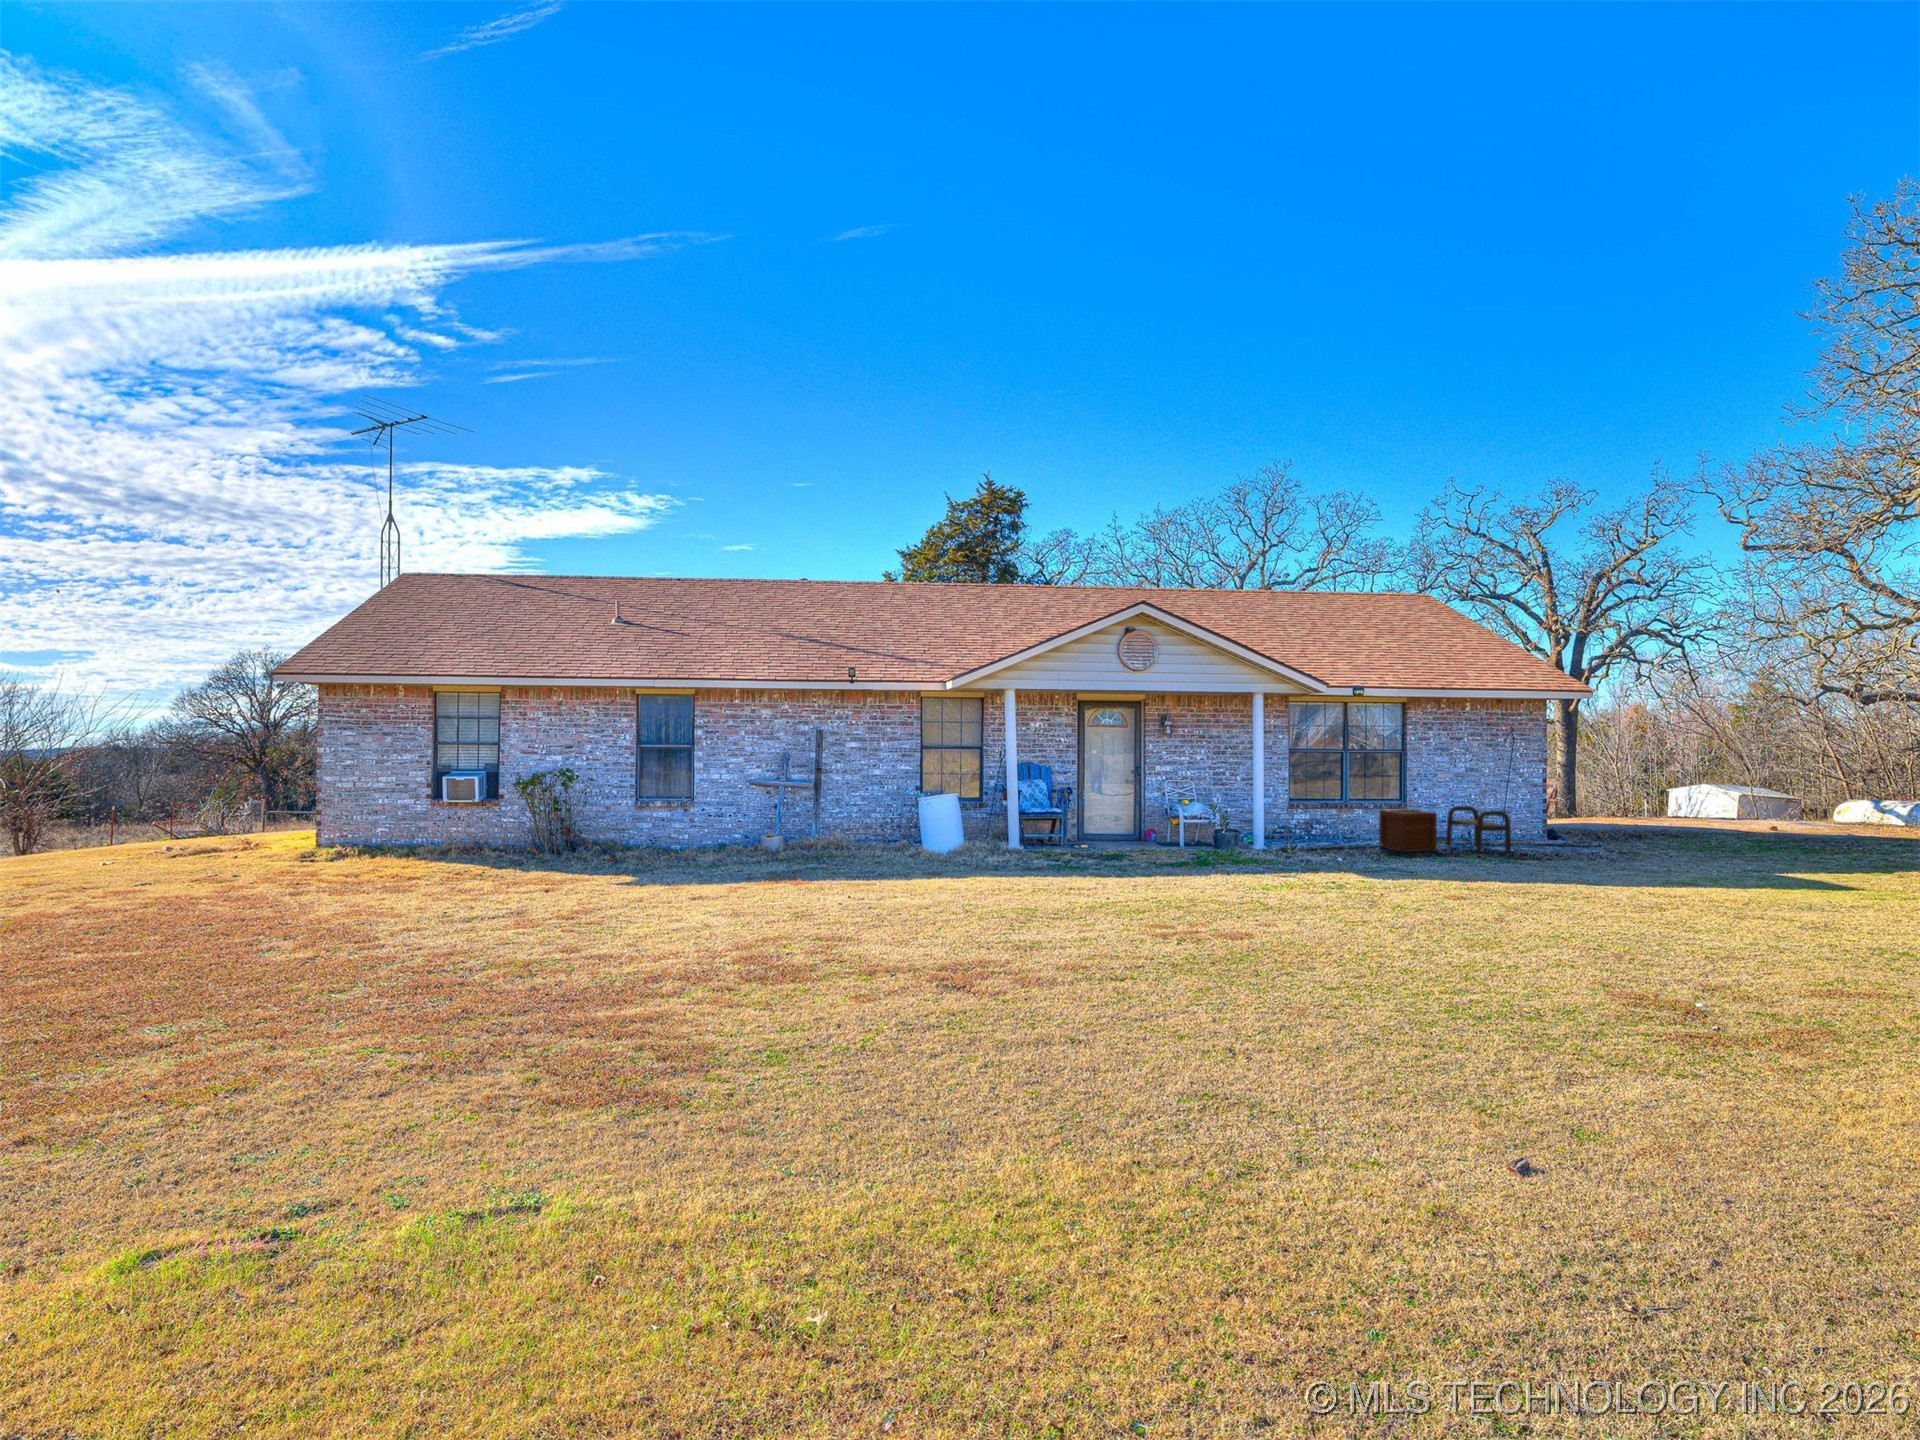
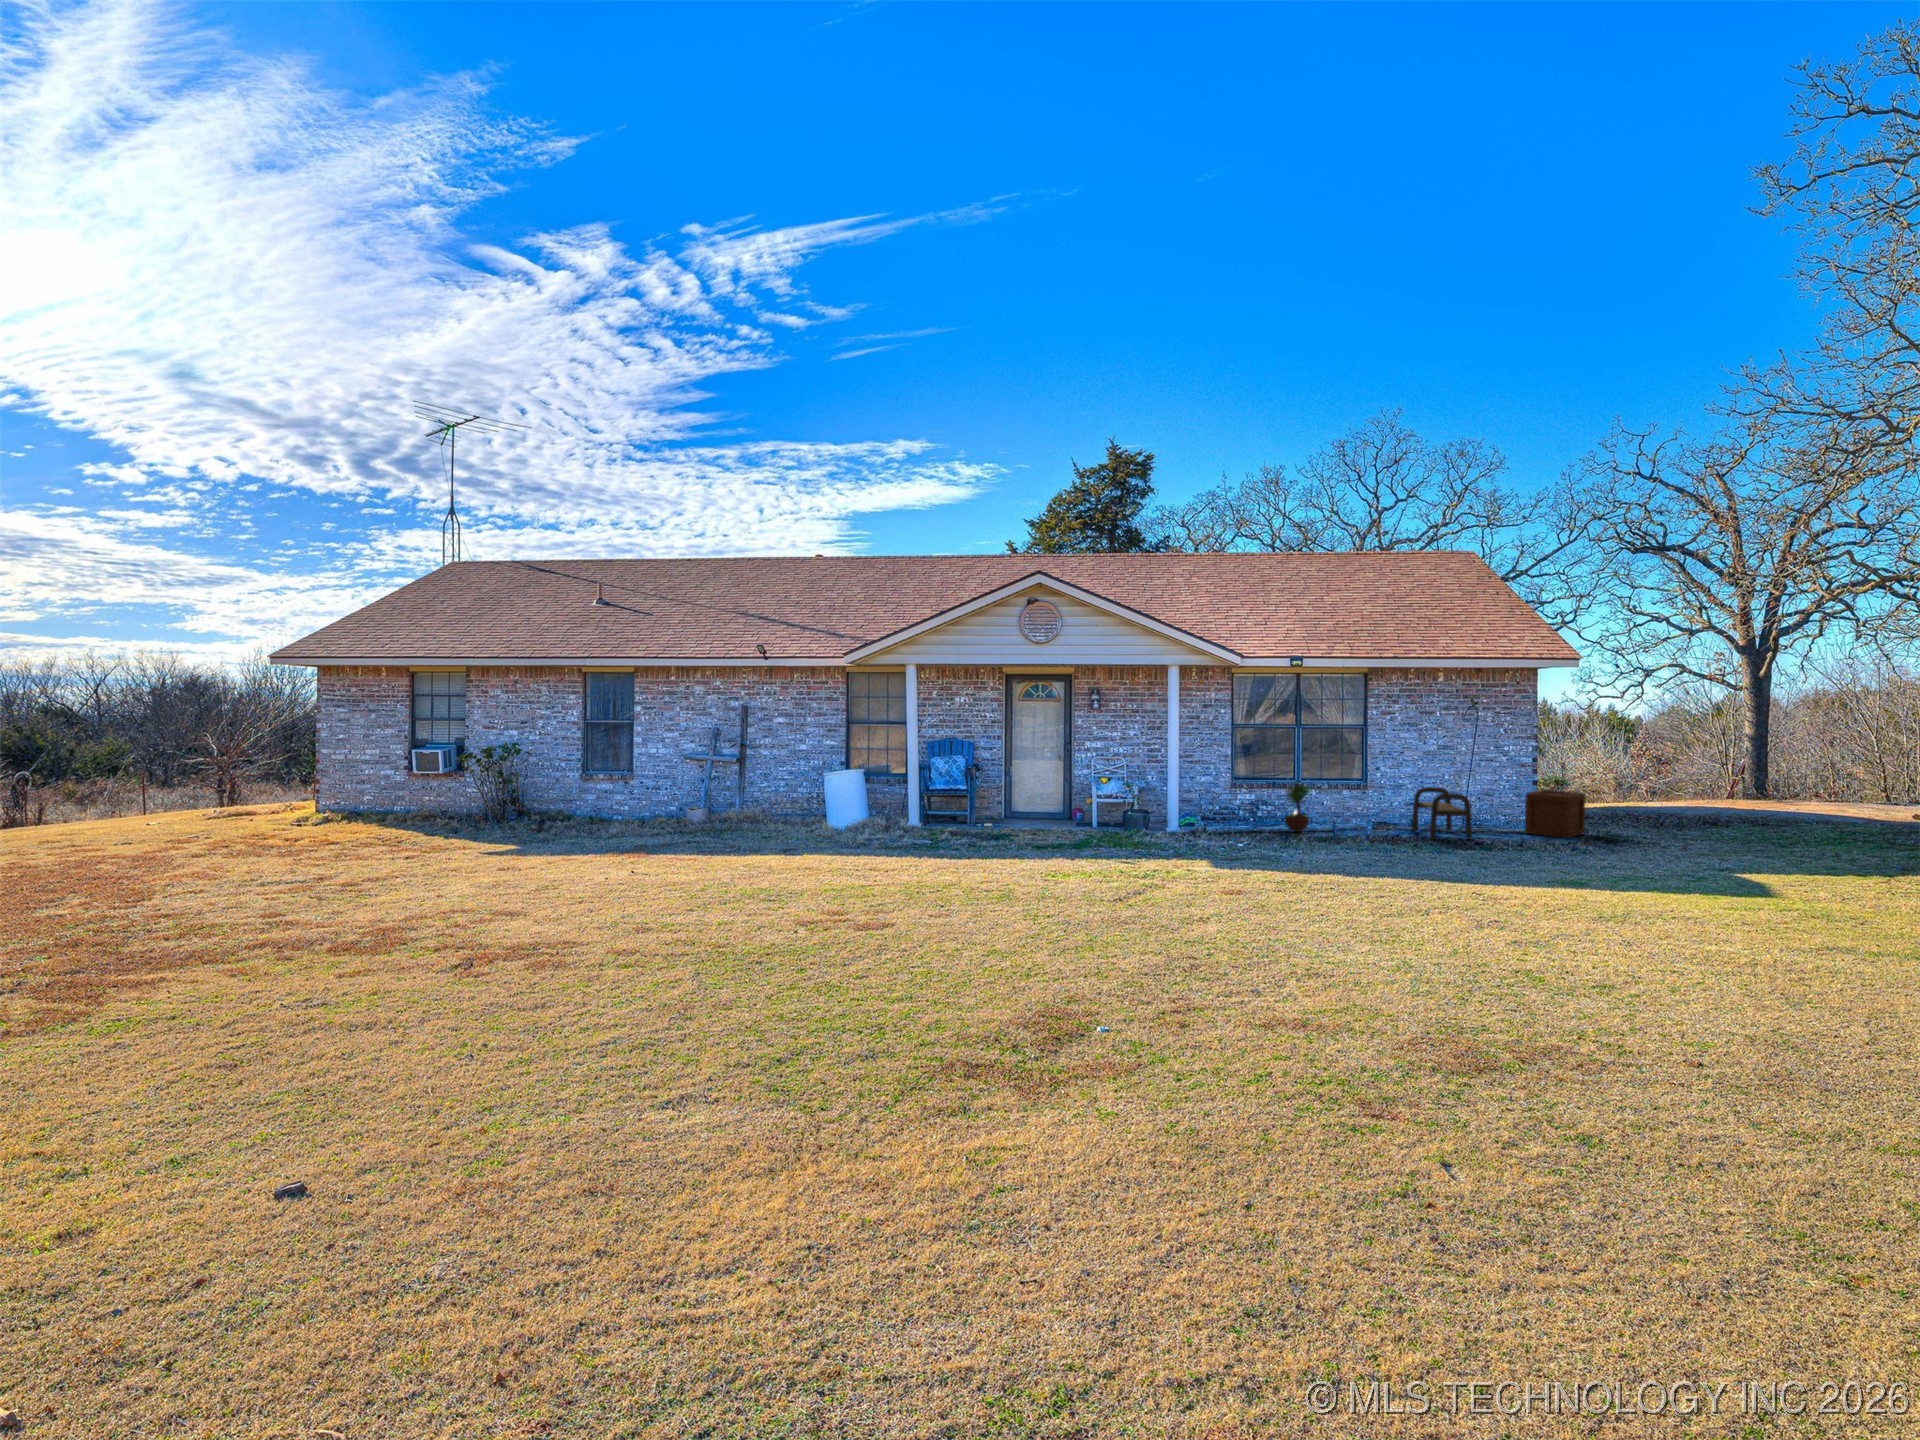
potted tree: none [1341,799,1371,849] -> present [1285,783,1313,832]
wooden crate: present [1379,809,1437,852] -> present [1525,790,1586,838]

